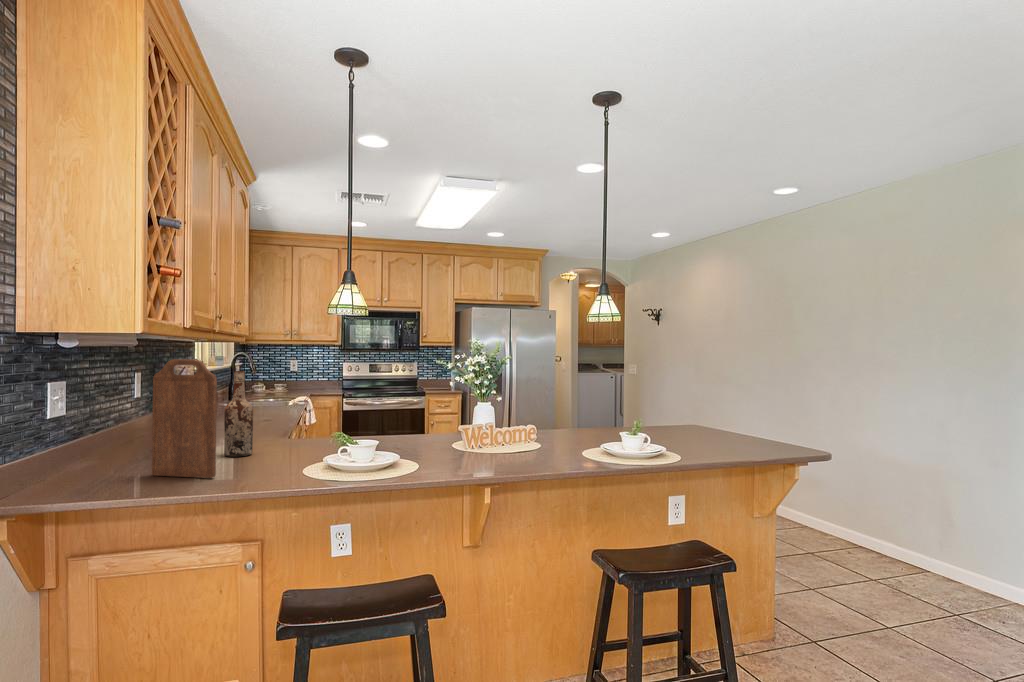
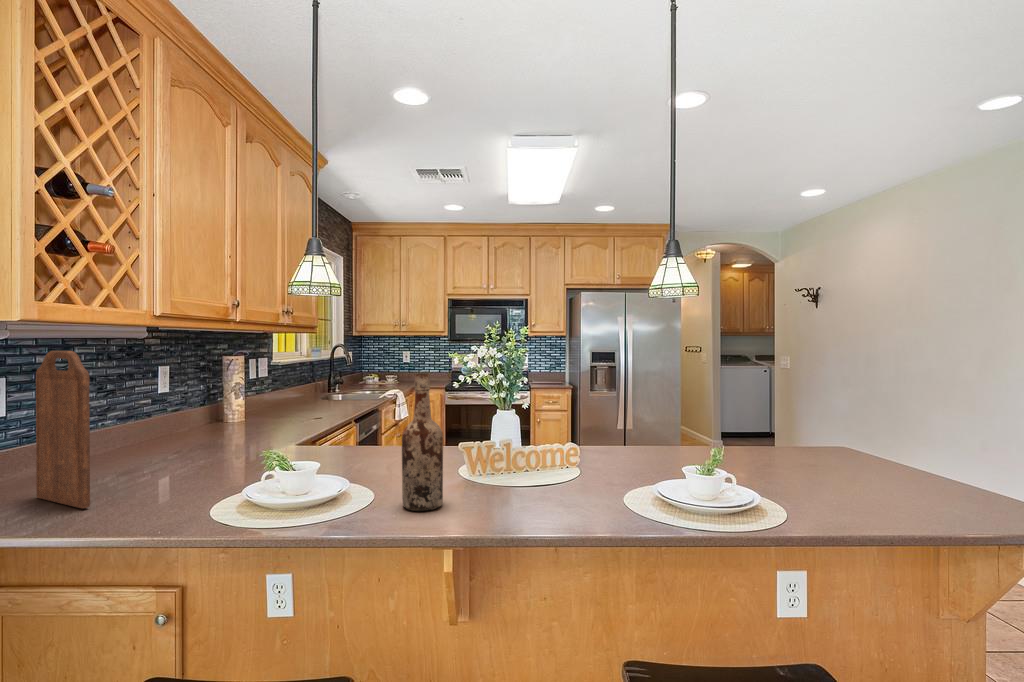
wine bottle: present [224,371,253,457] -> present [402,374,443,511]

